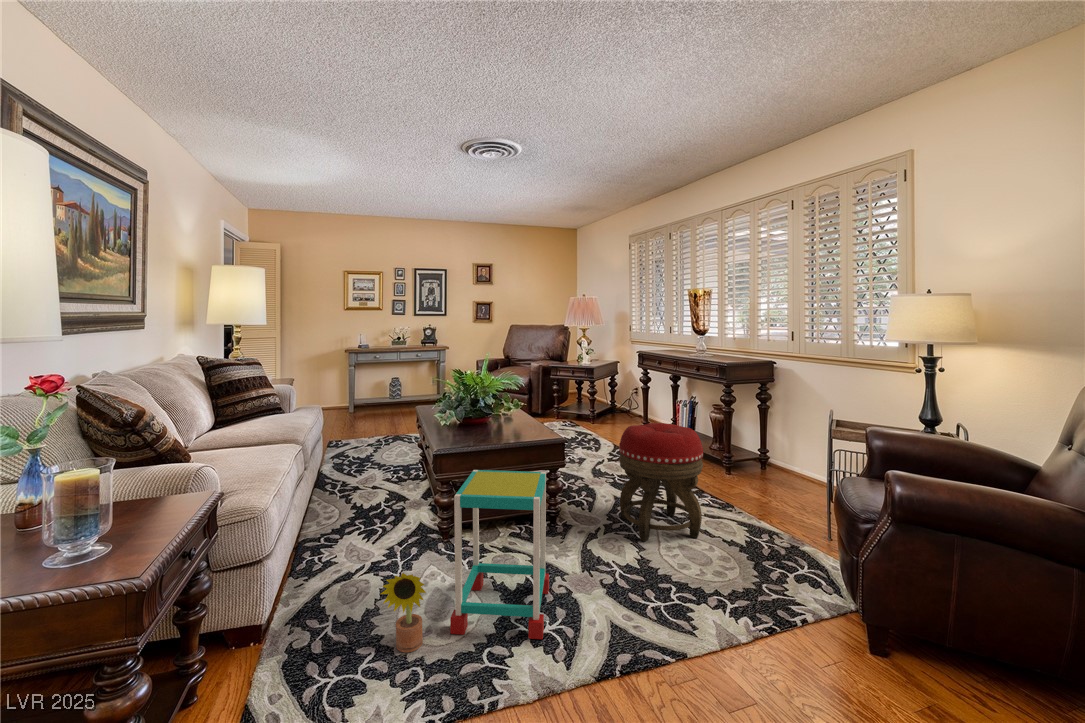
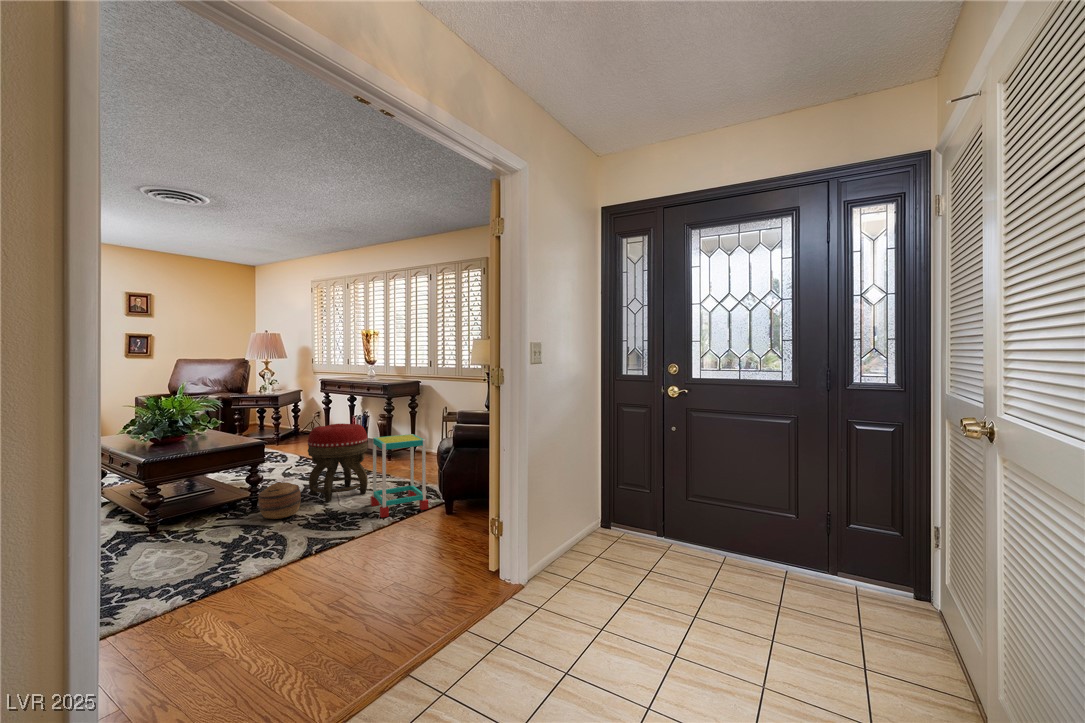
side table: present [450,470,549,639] -> present [370,434,428,518]
basket: none [554,505,607,559] -> present [258,482,301,519]
decorative plant: present [381,573,426,653] -> none [129,525,171,587]

